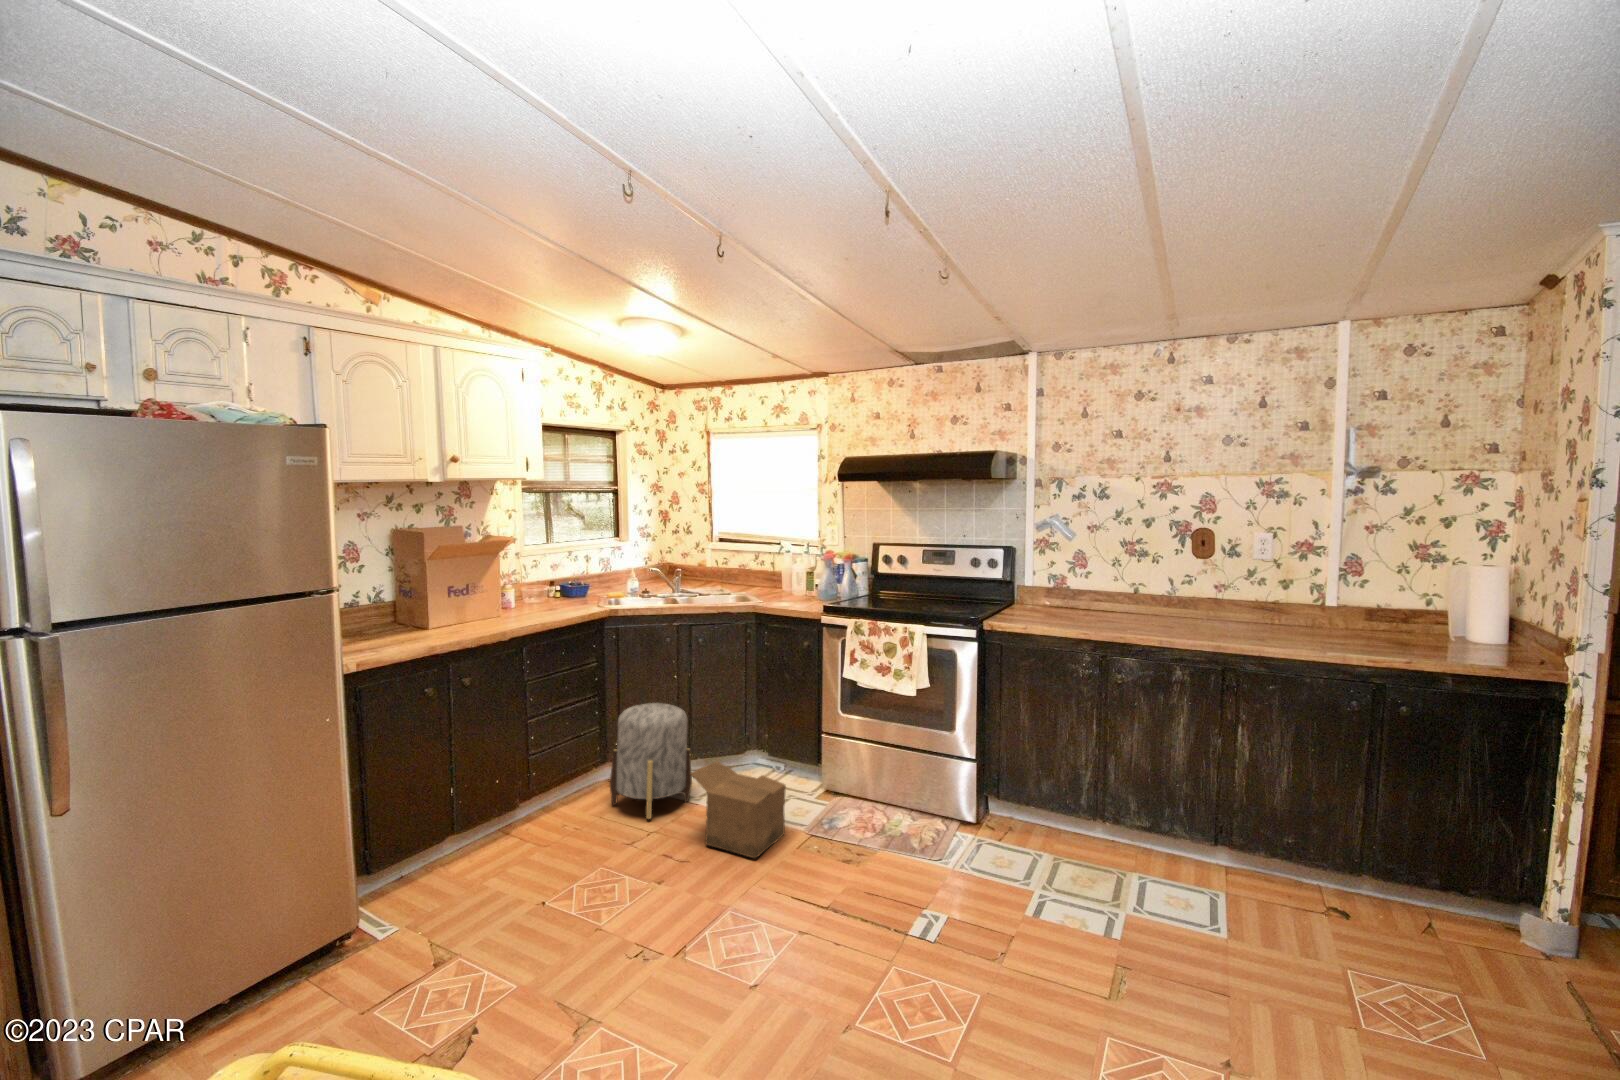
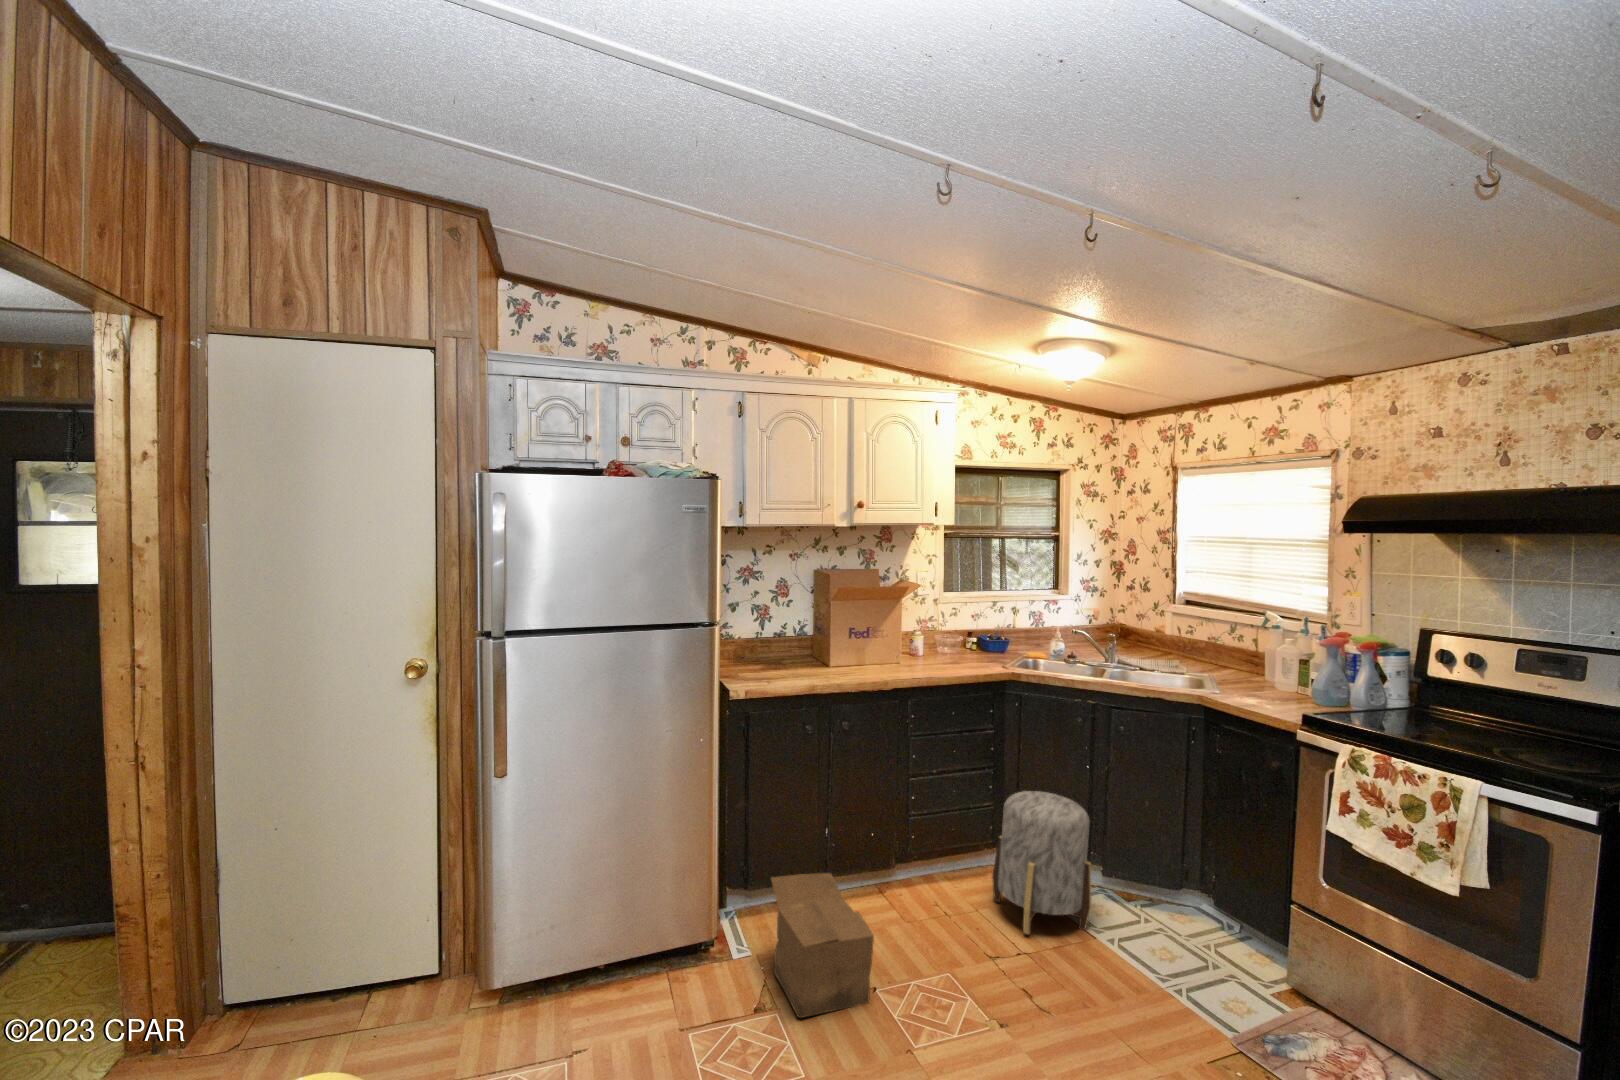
cardboard box: present [690,762,786,858] -> present [771,873,874,1018]

